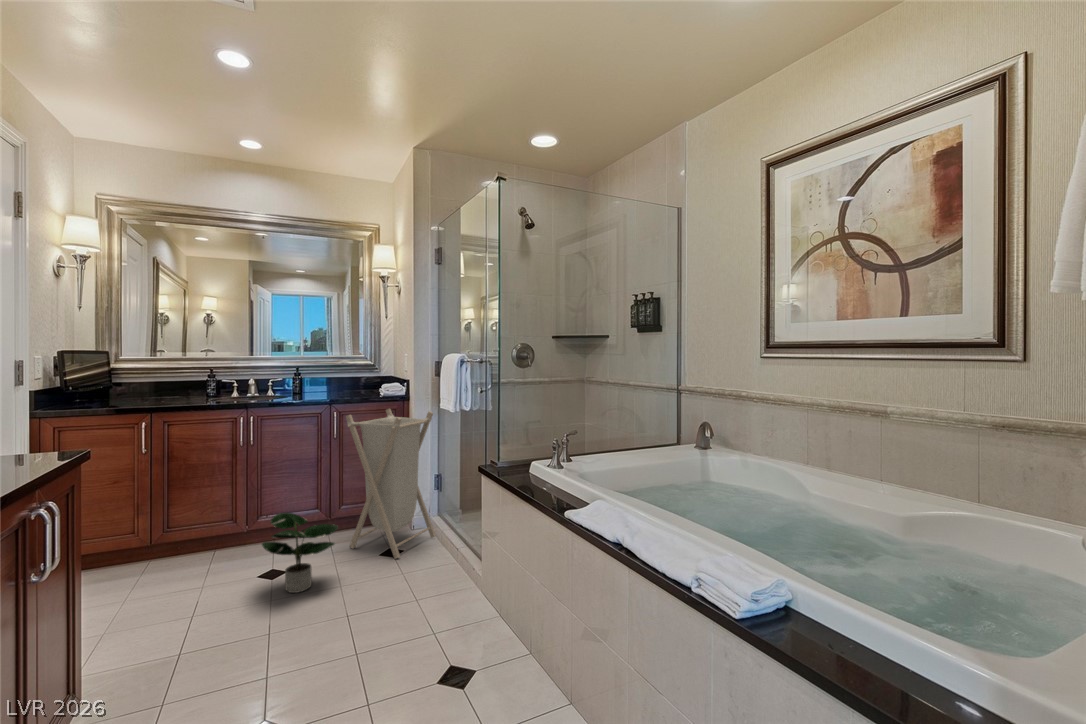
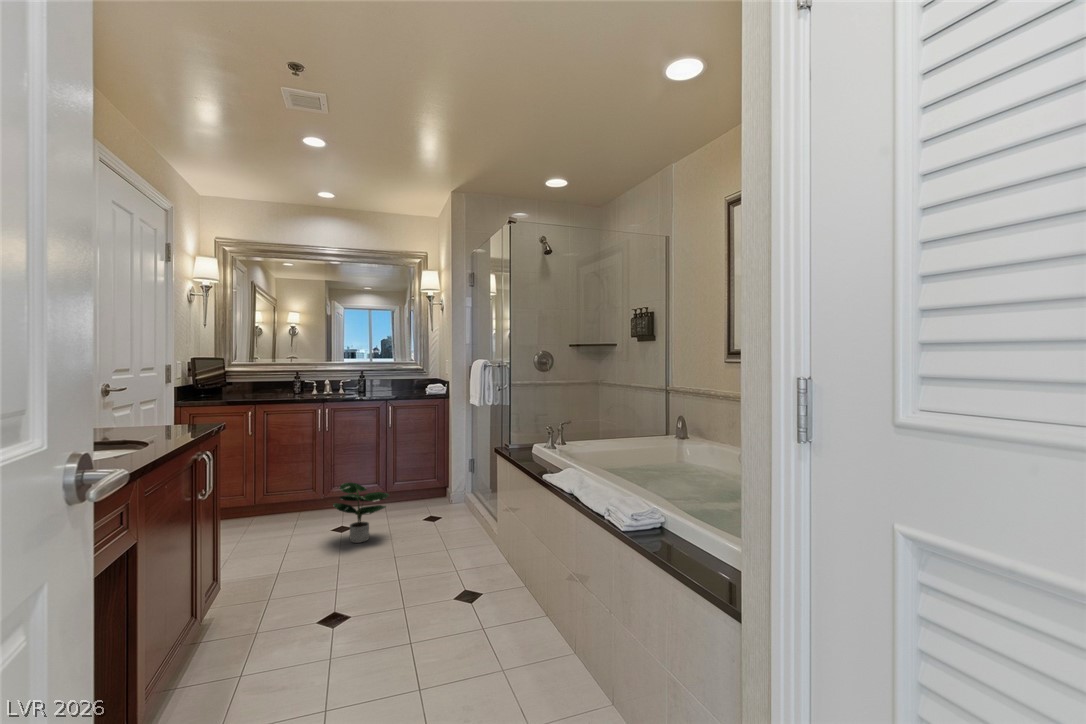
laundry hamper: present [346,409,436,559] -> none [397,404,469,525]

